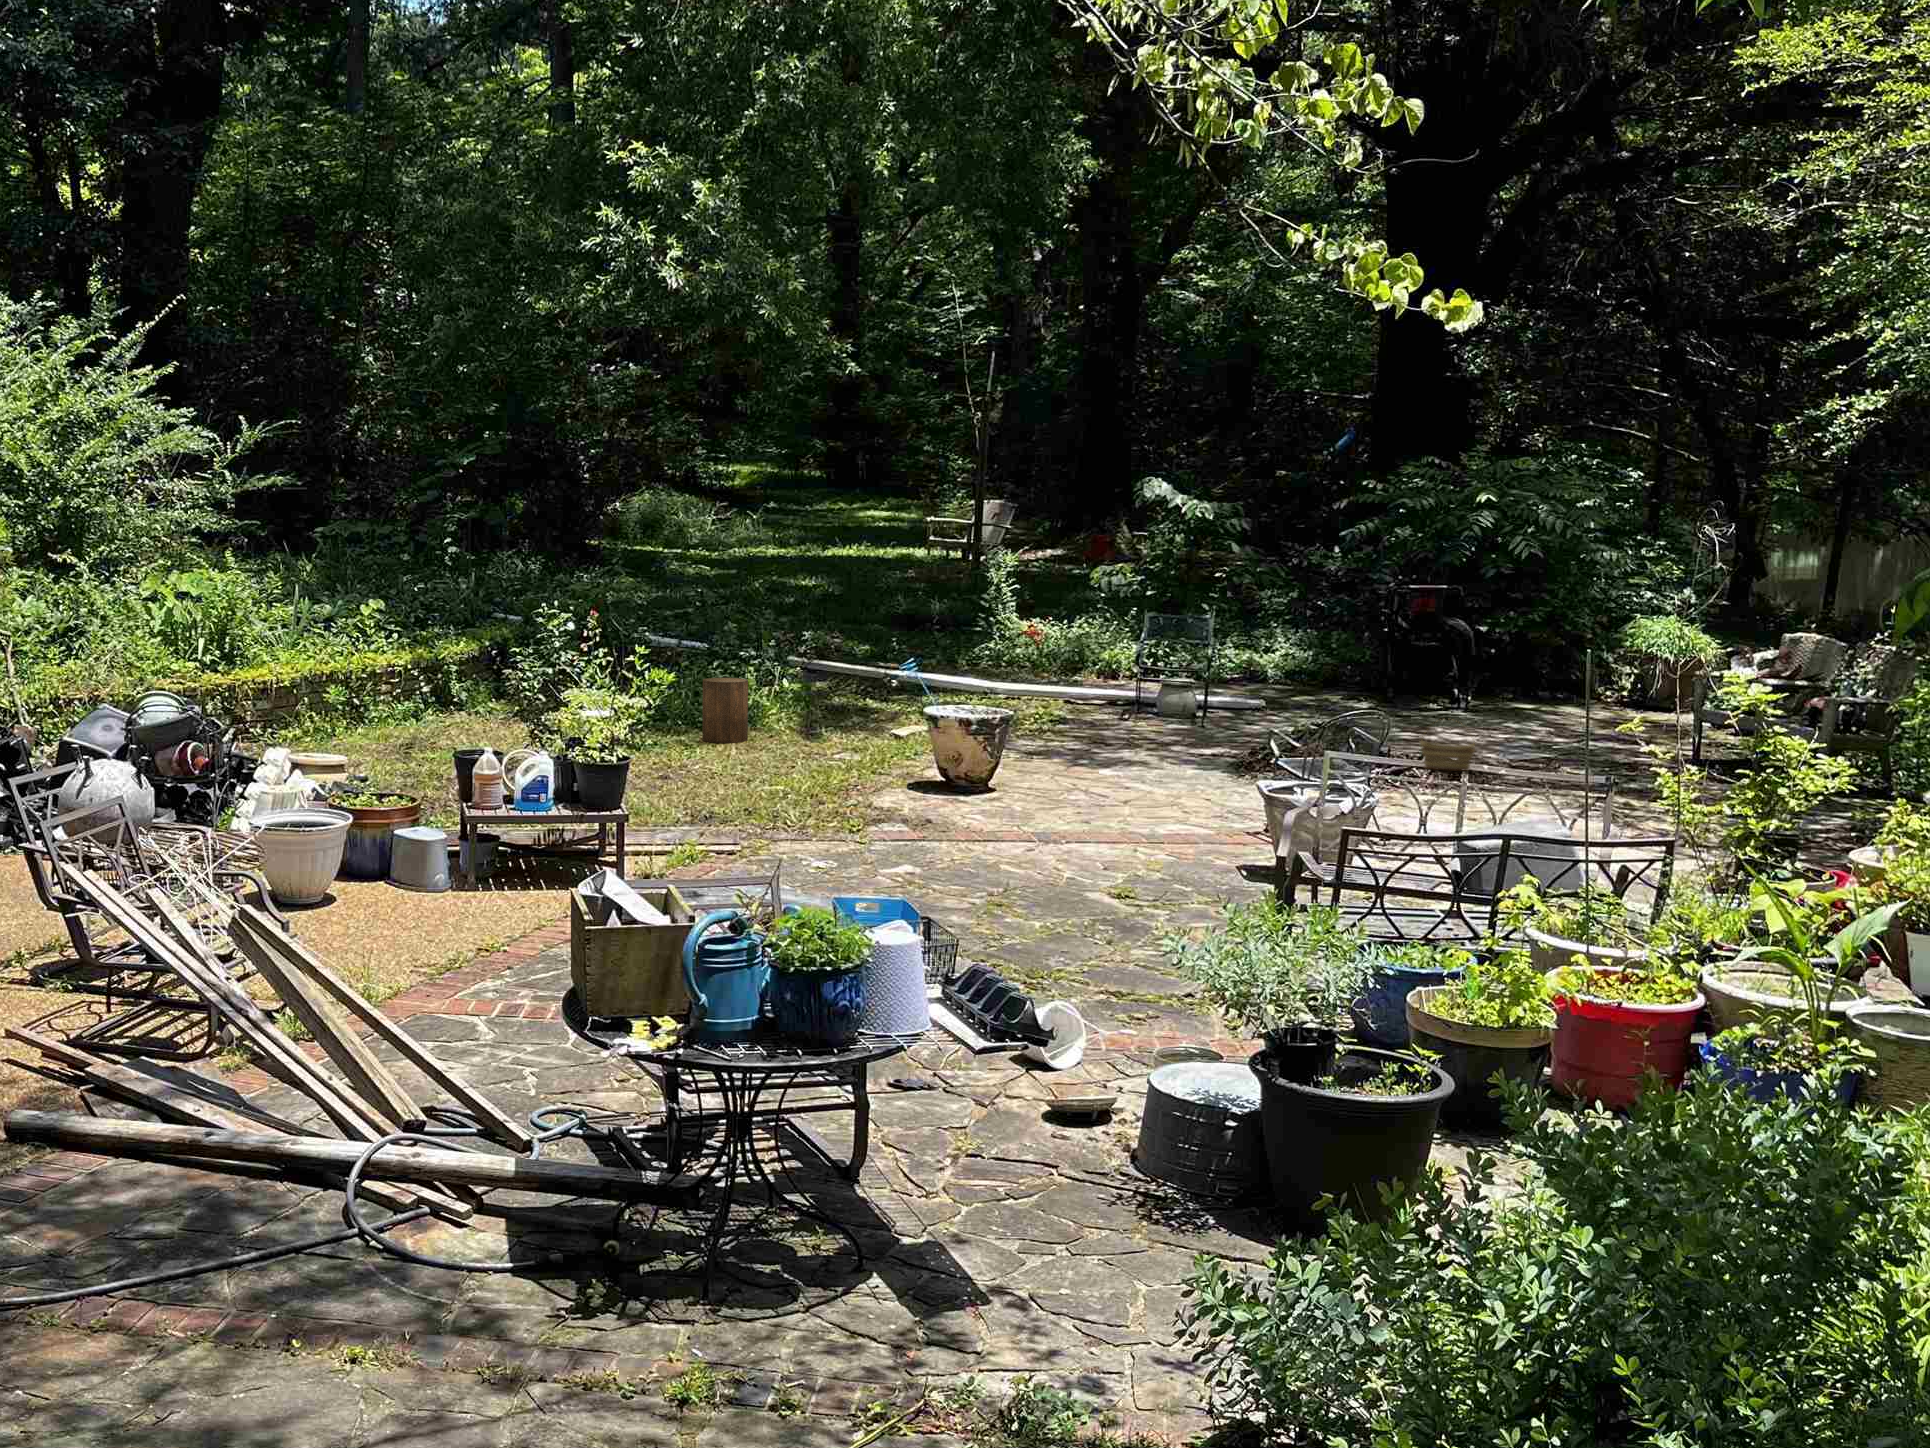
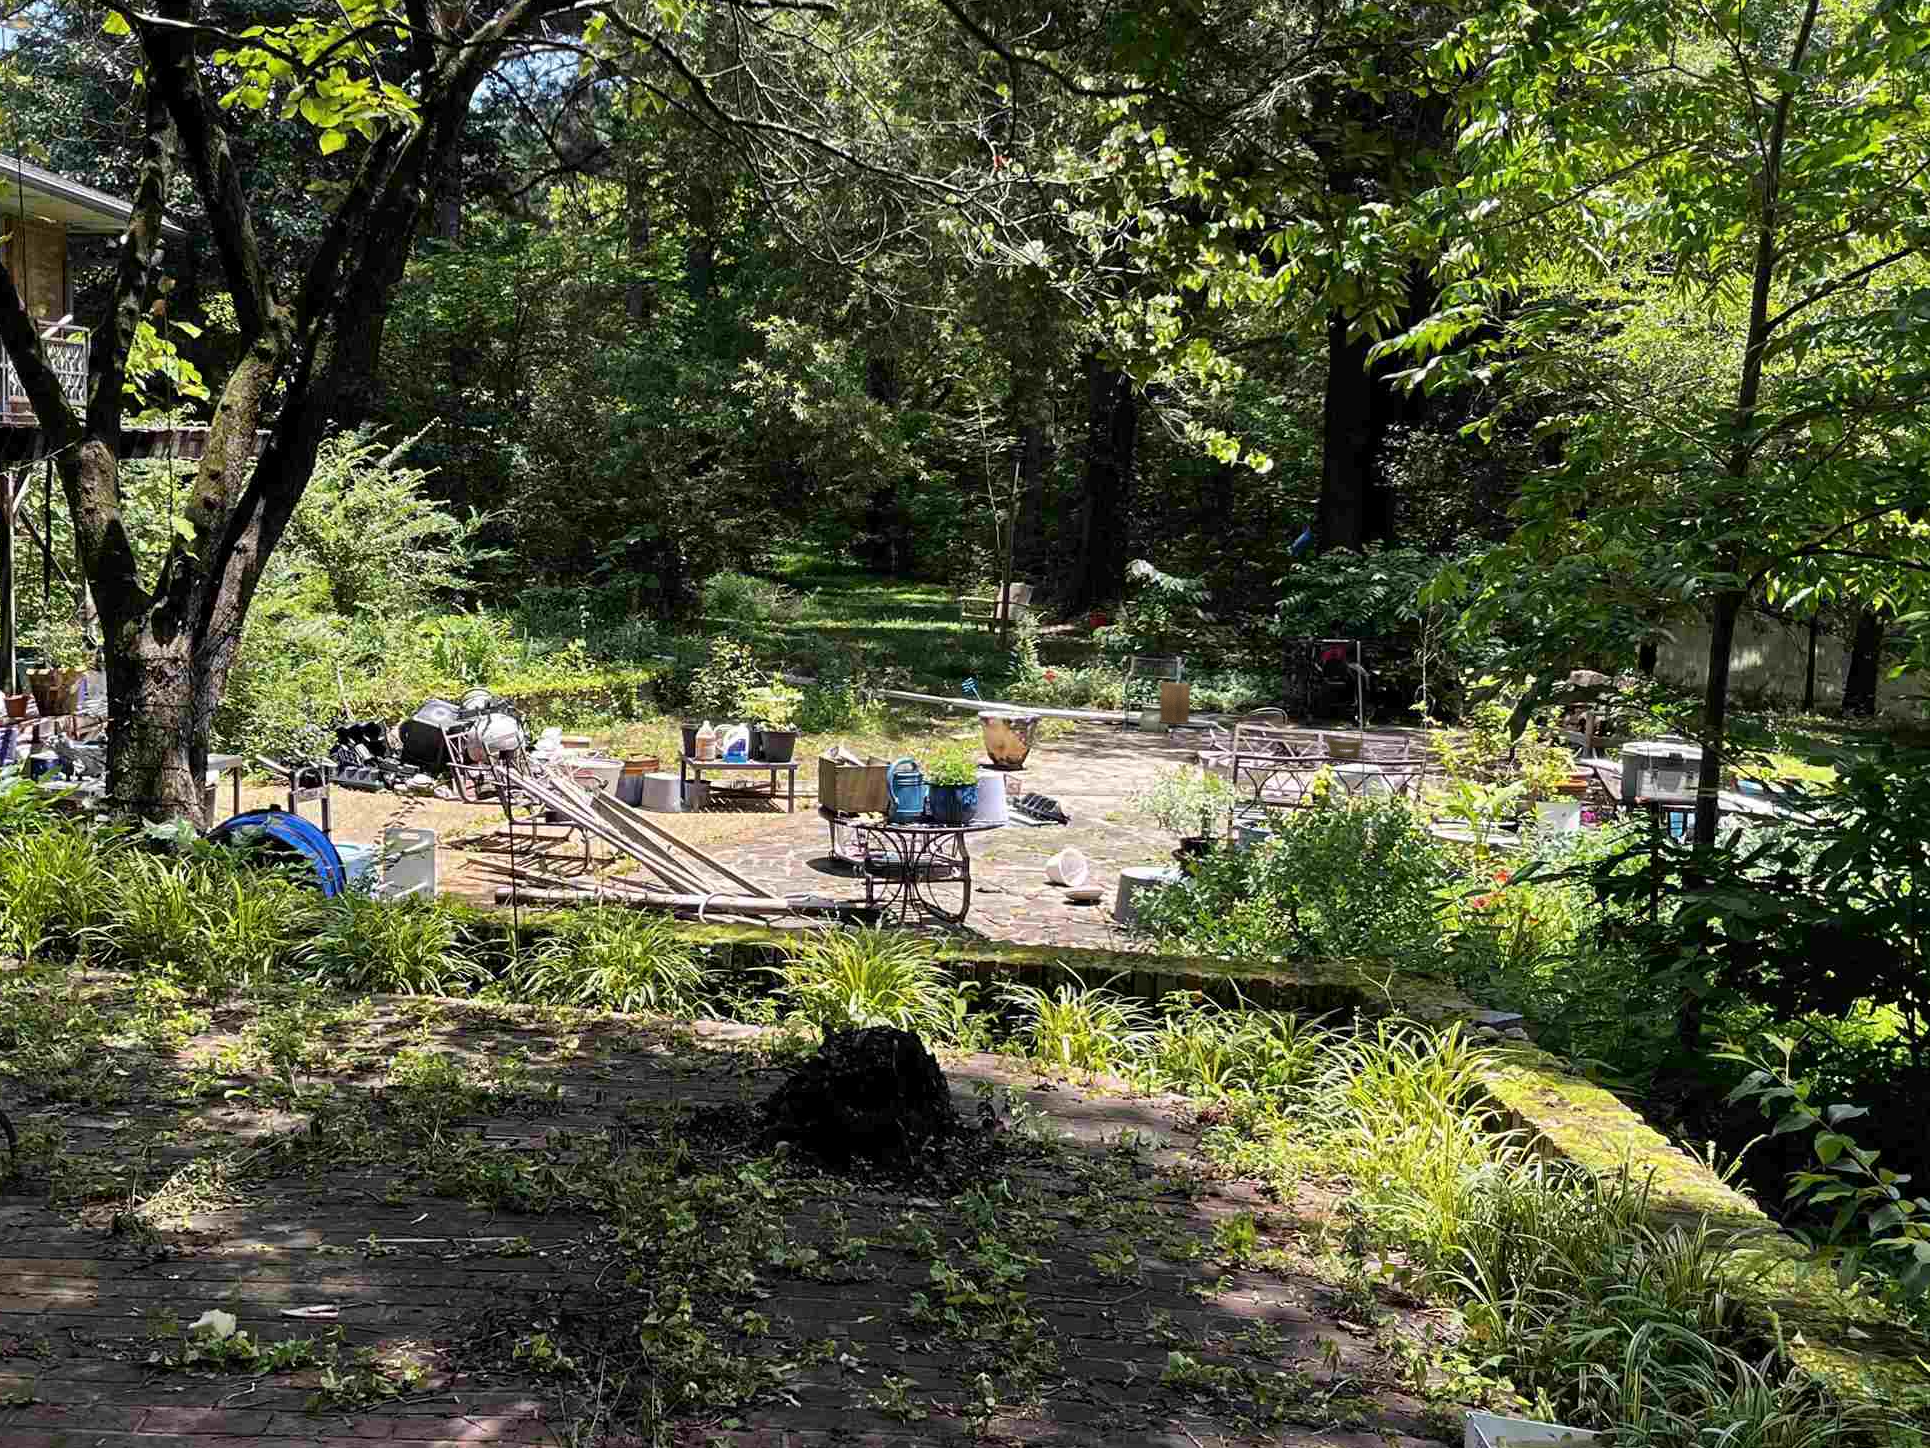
stool: present [702,678,748,743] -> present [1159,683,1190,724]

